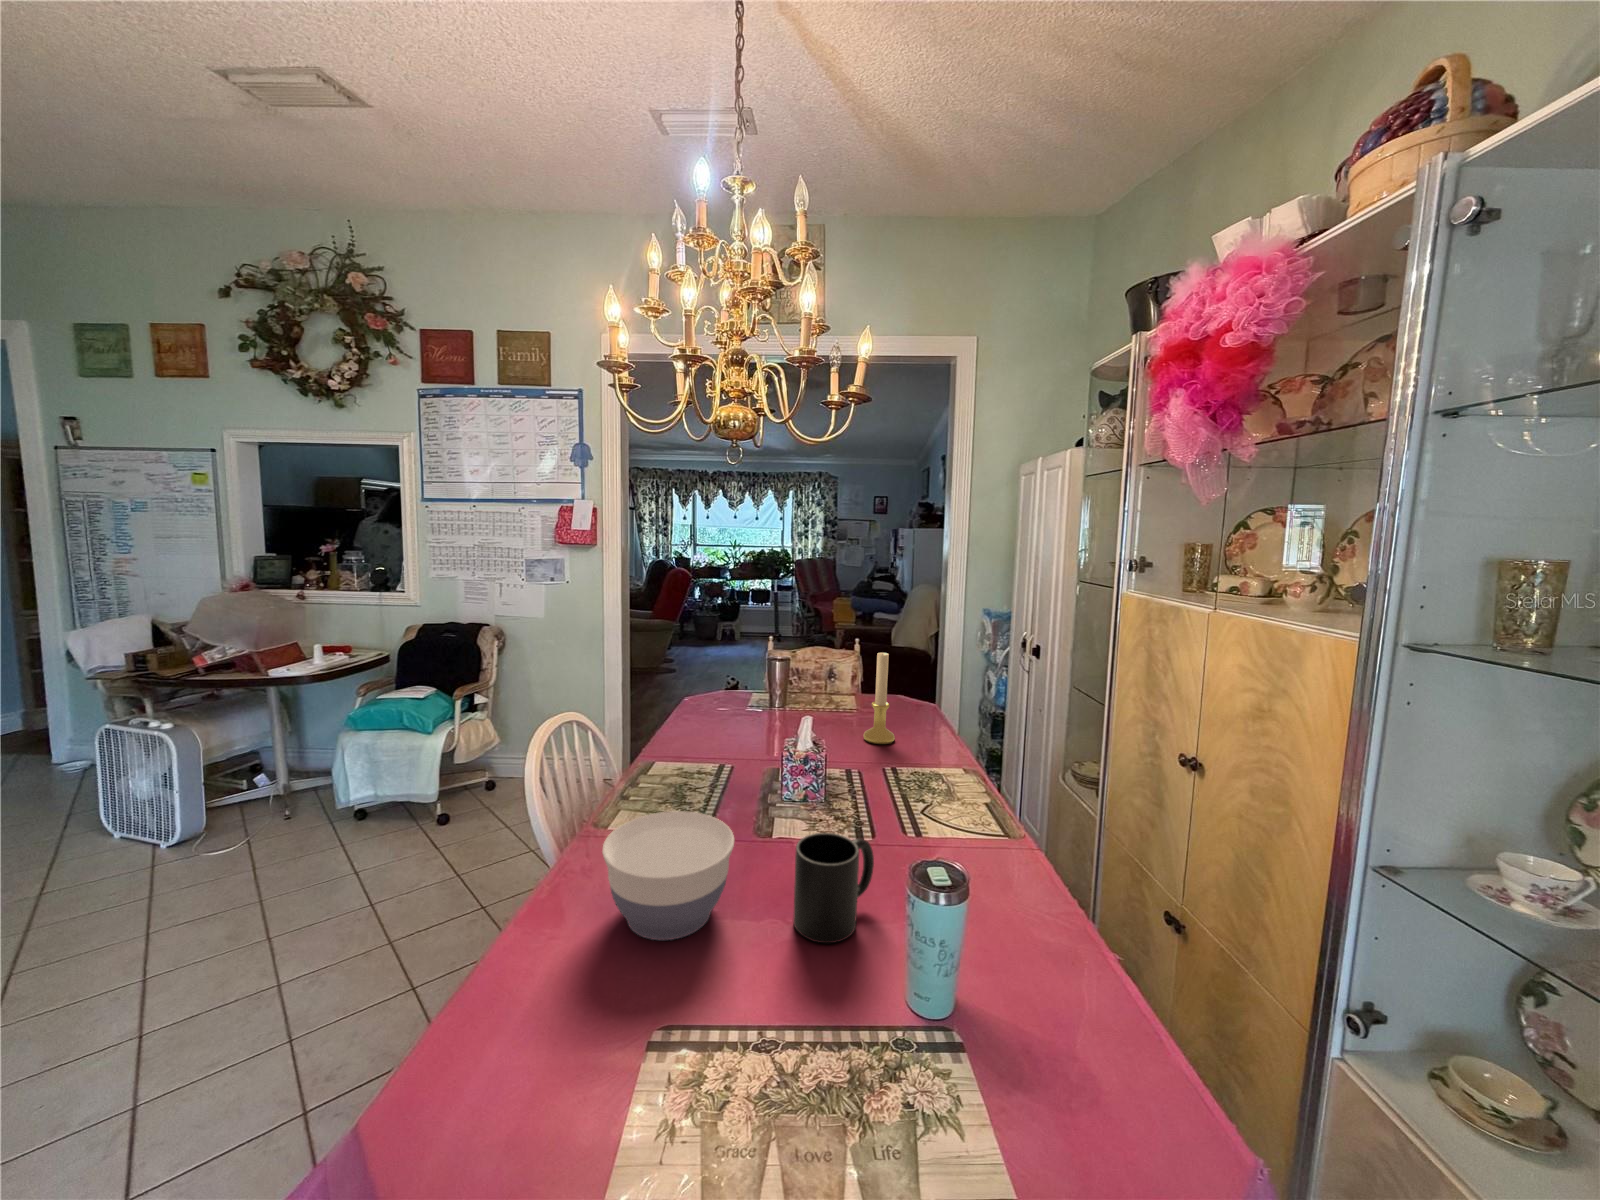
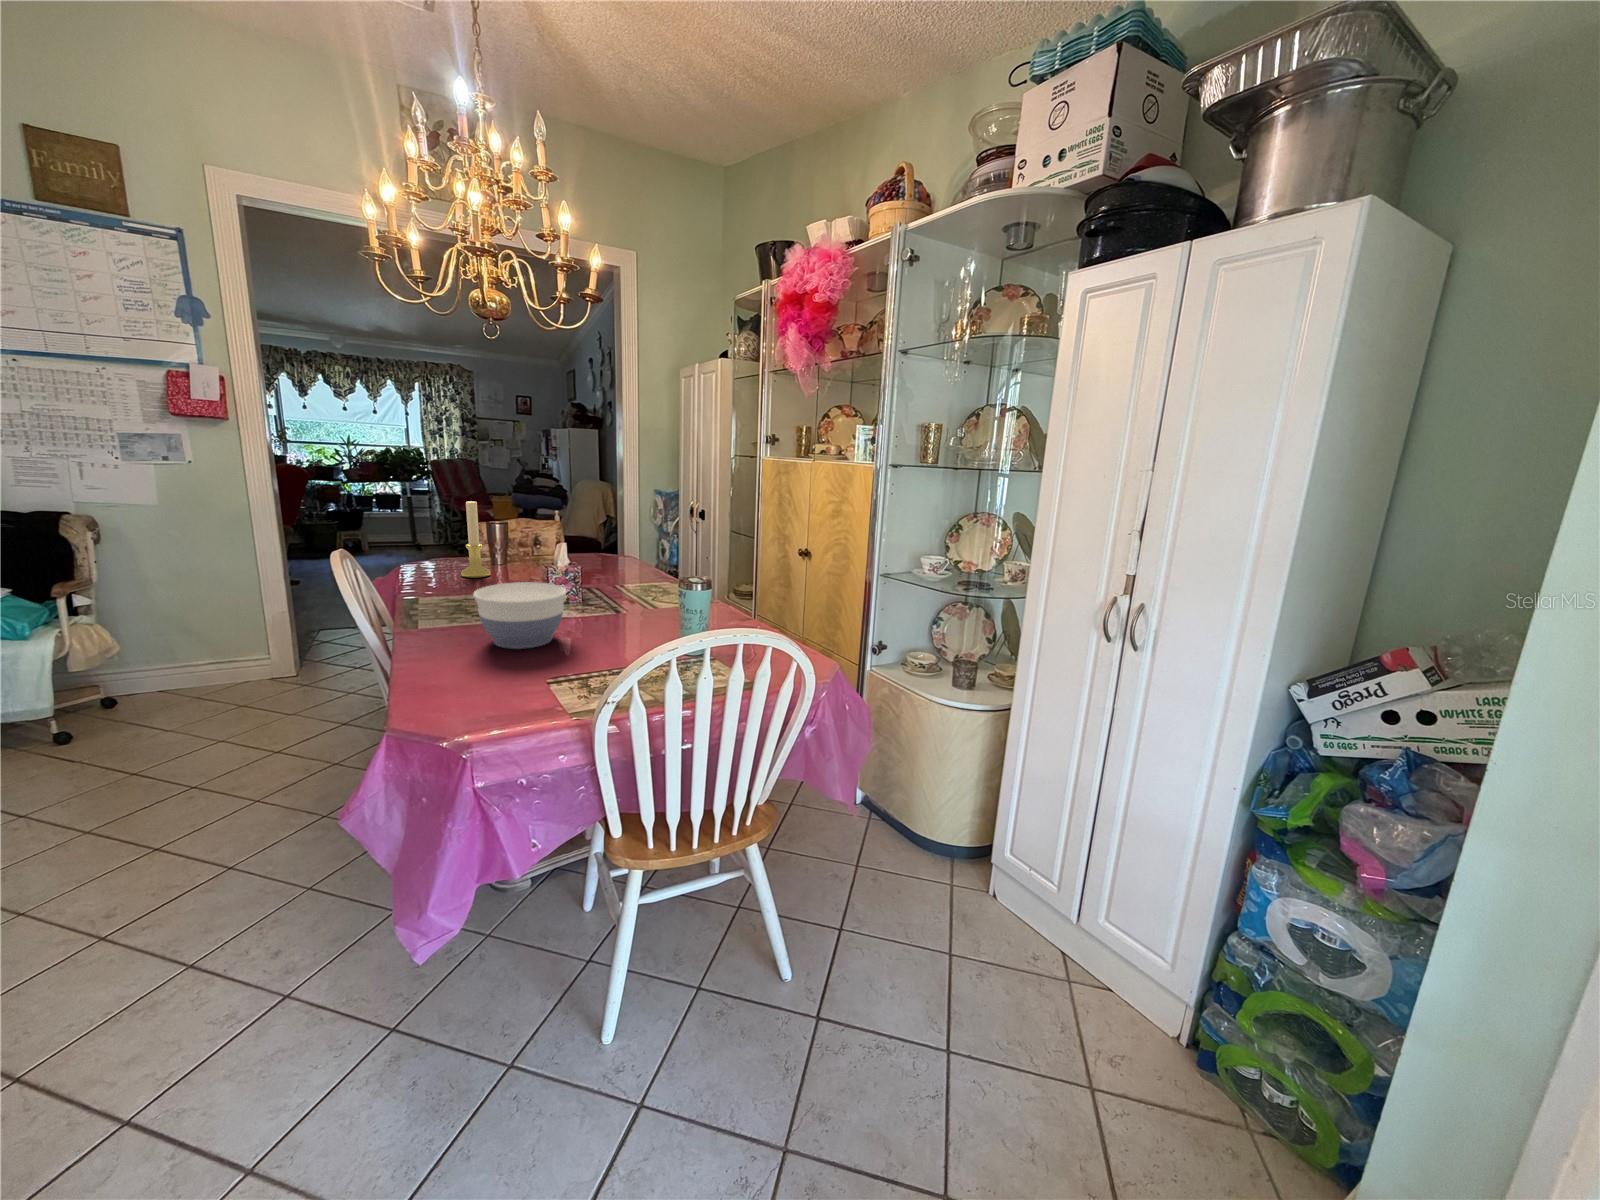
candle holder: present [863,653,895,744] -> present [461,500,490,578]
mug: present [793,833,874,943] -> none [606,580,649,636]

